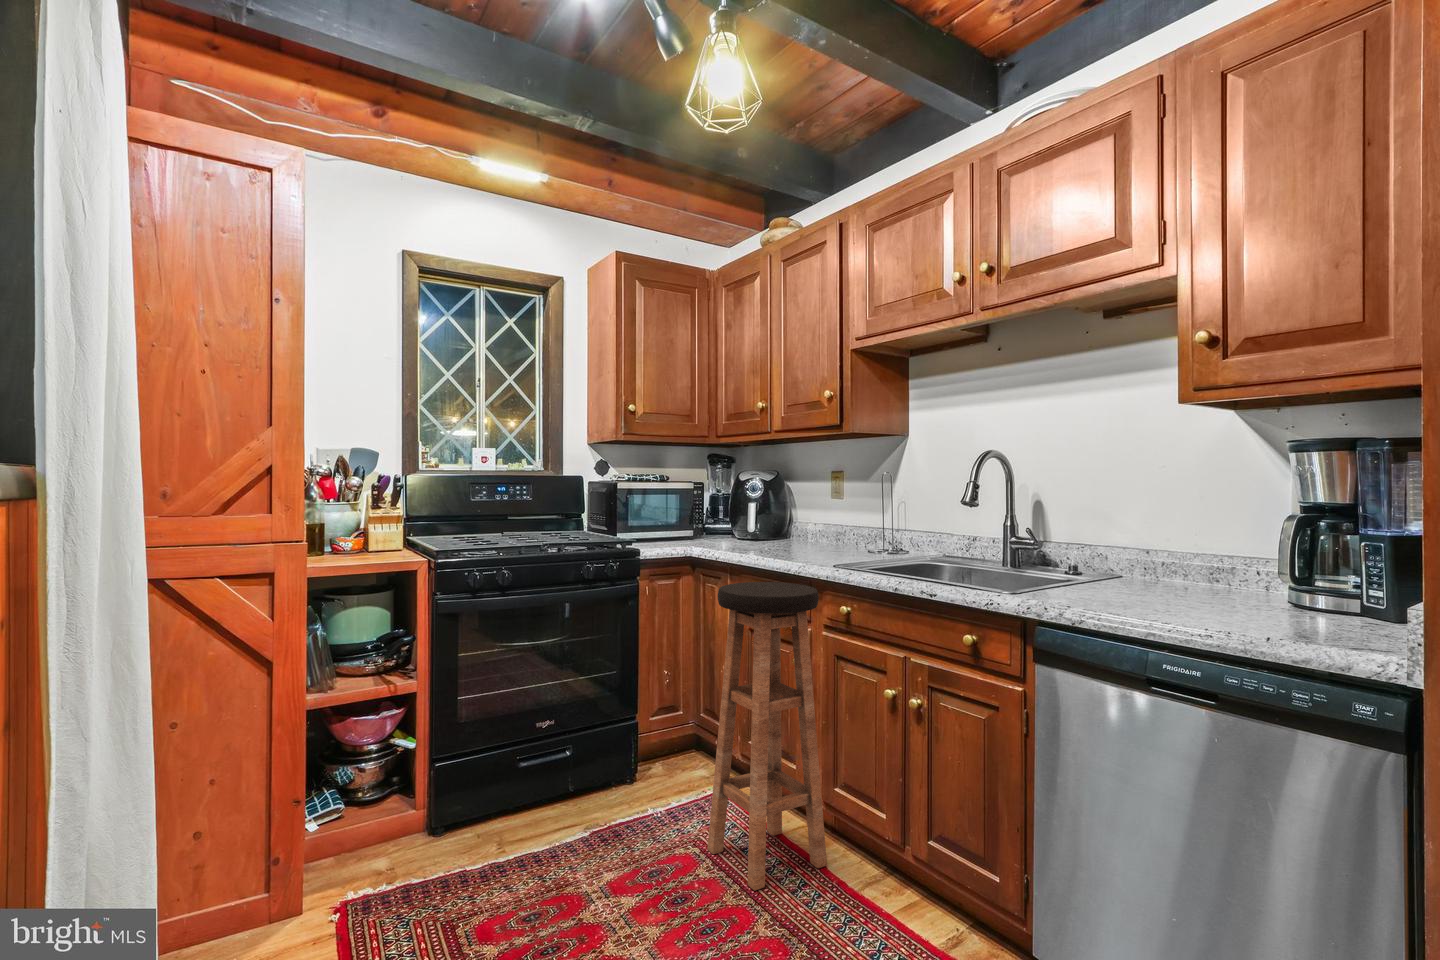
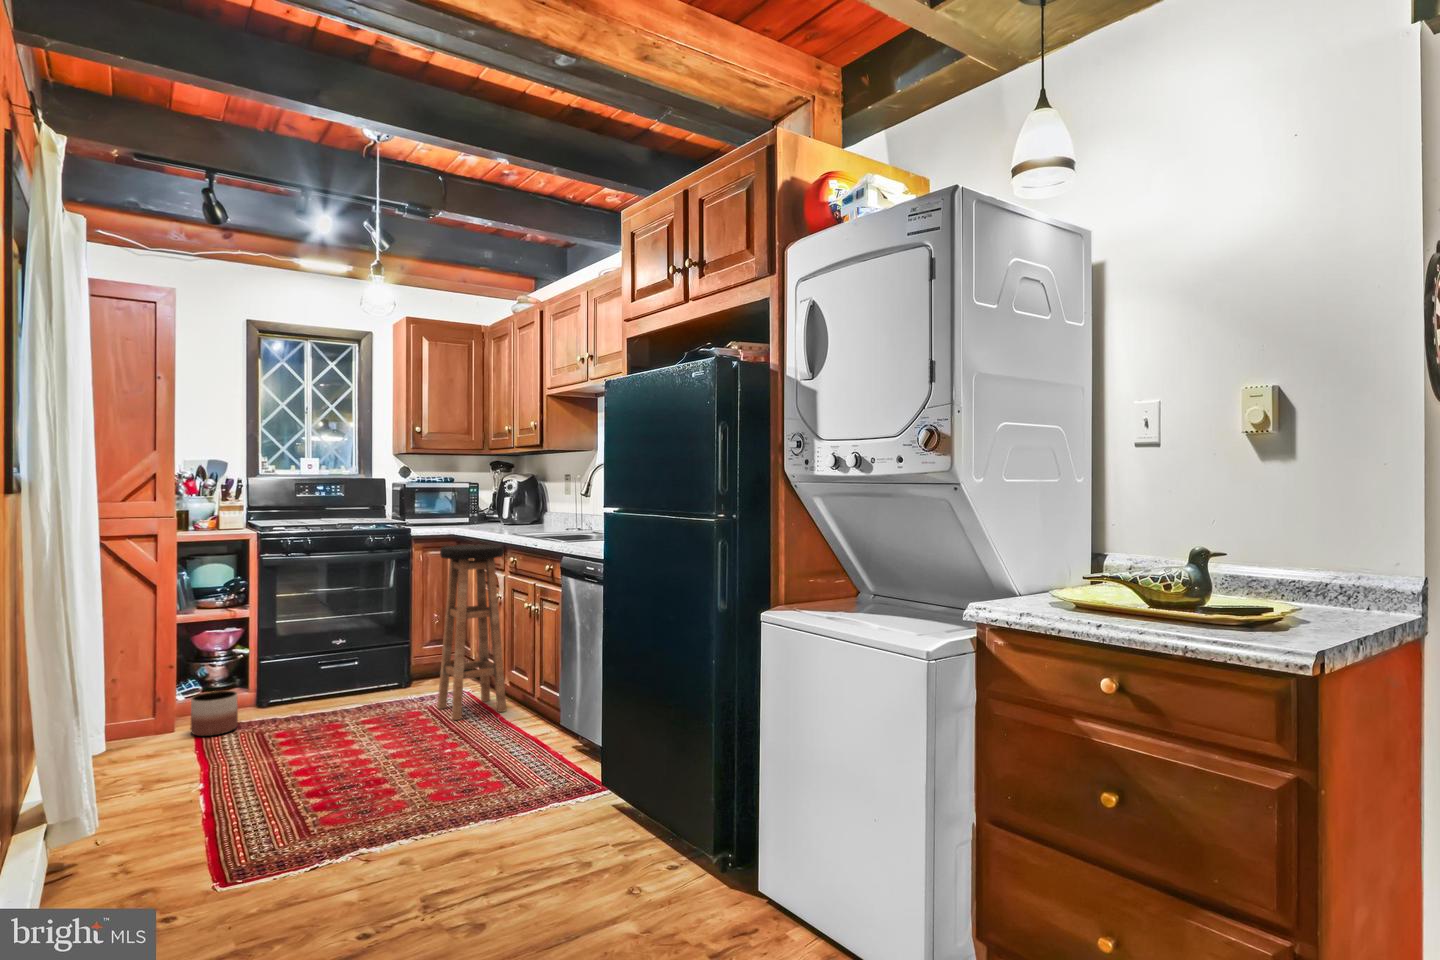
planter: none [326,830,402,923] -> present [191,691,238,736]

